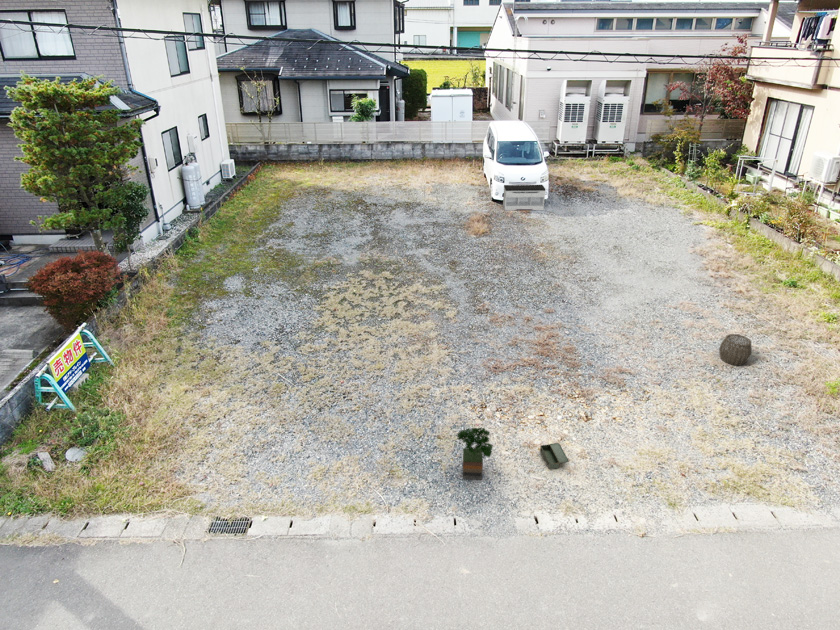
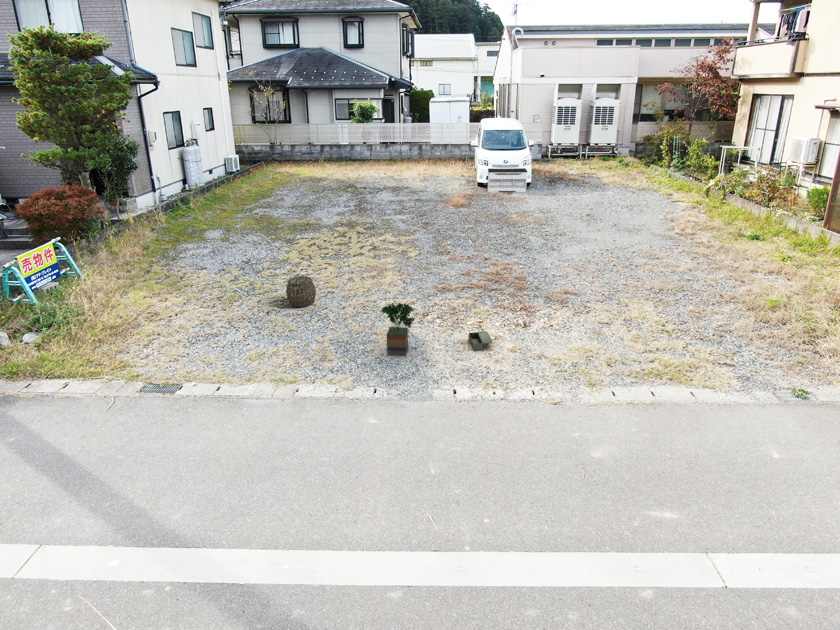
woven basket: present [719,334,752,365] -> present [286,276,316,307]

